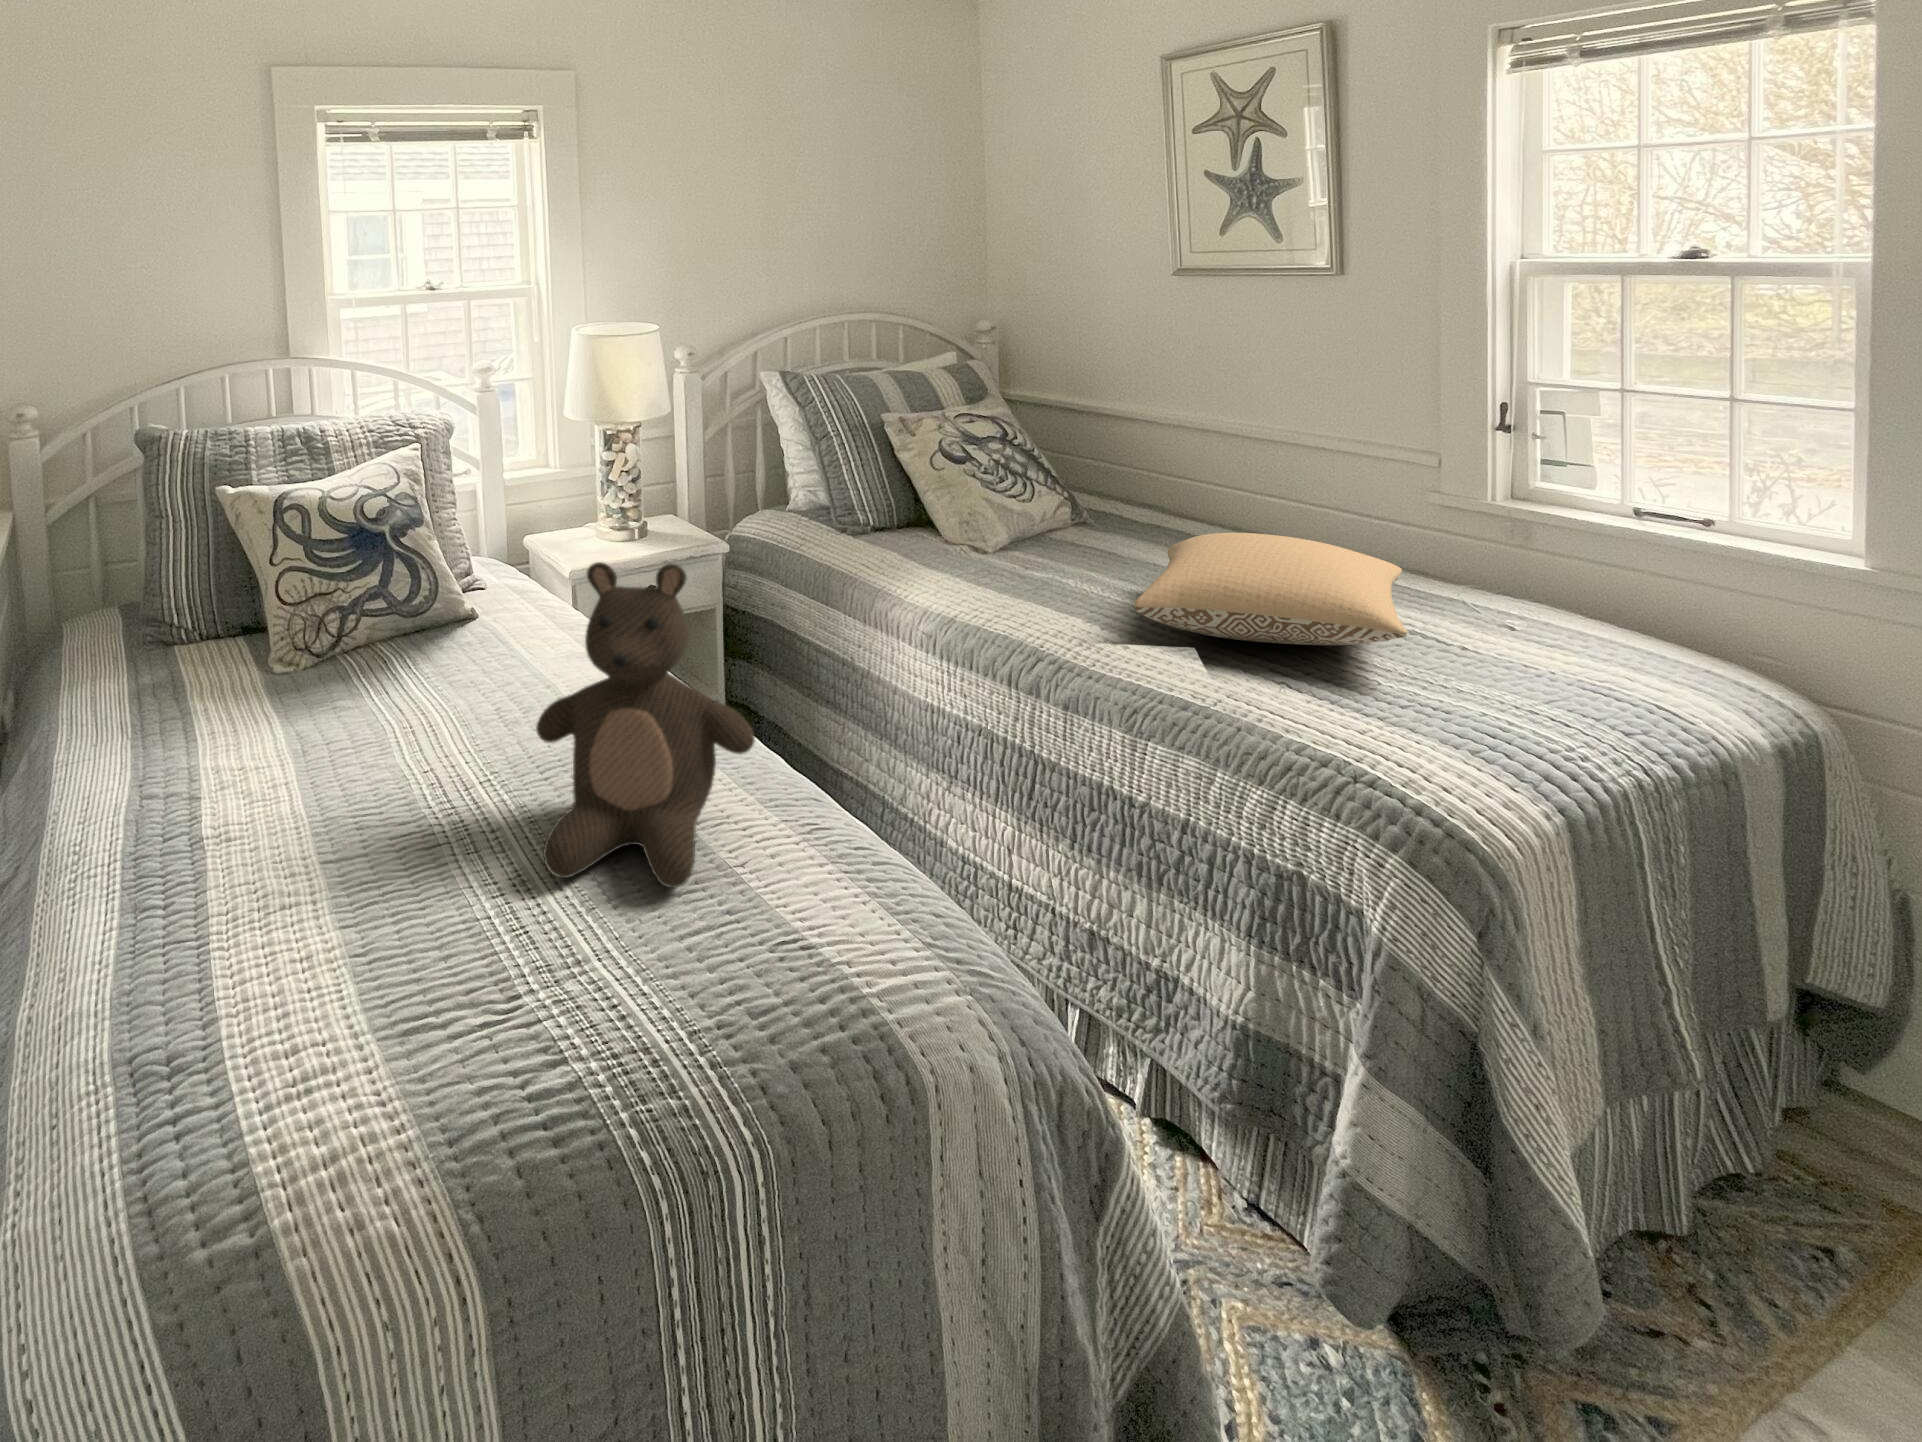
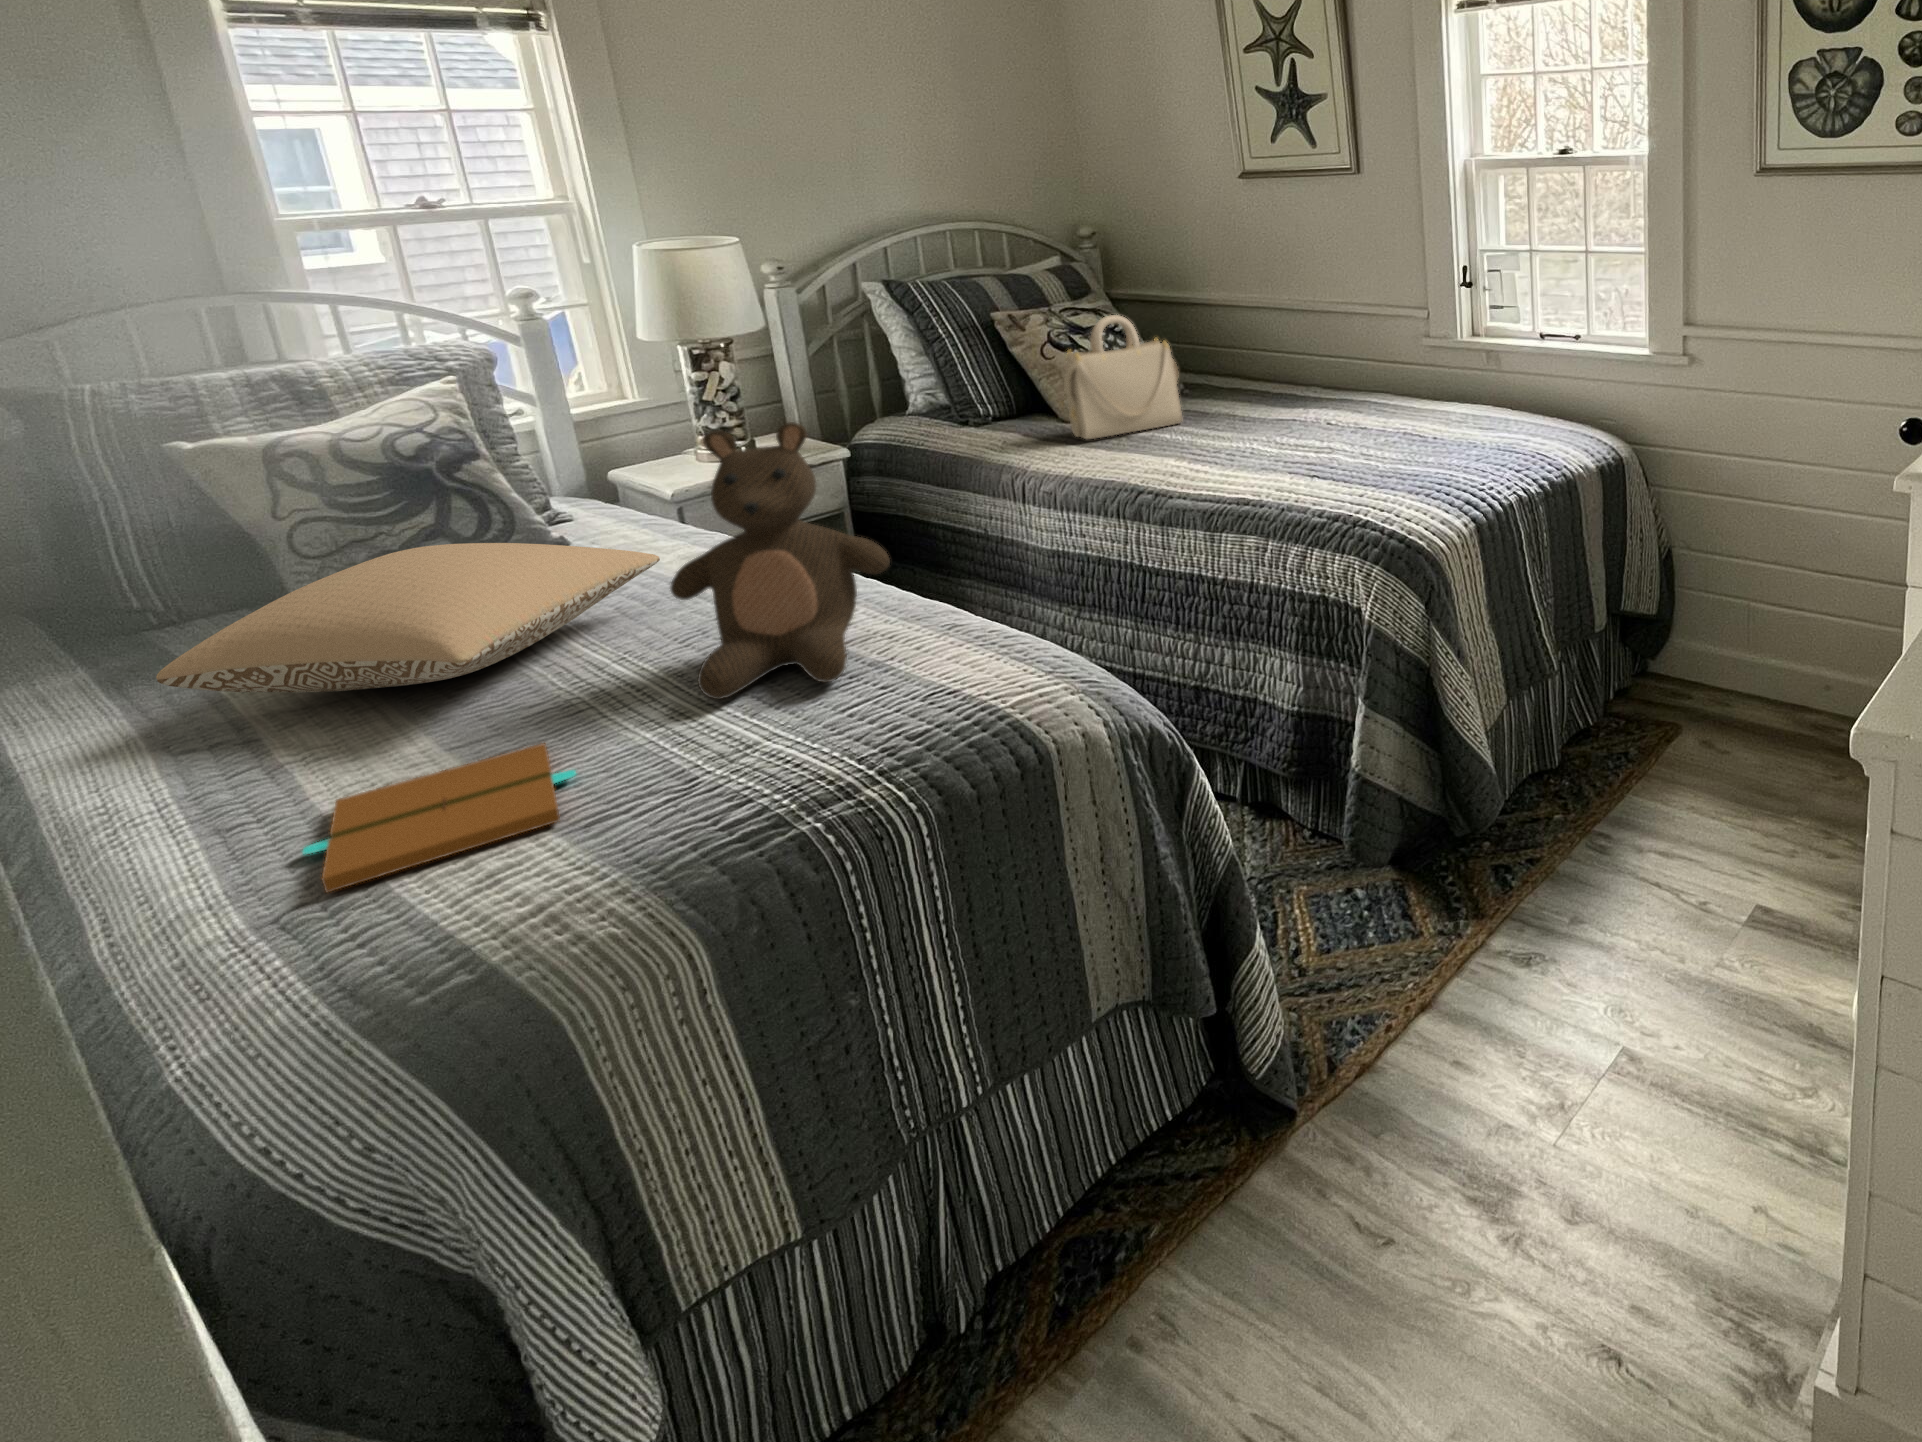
handbag: none [955,432,1091,573] -> present [1064,315,1182,439]
pillow: present [1134,533,1407,645] -> present [156,543,660,692]
book: none [175,889,414,1042] -> present [303,743,576,892]

